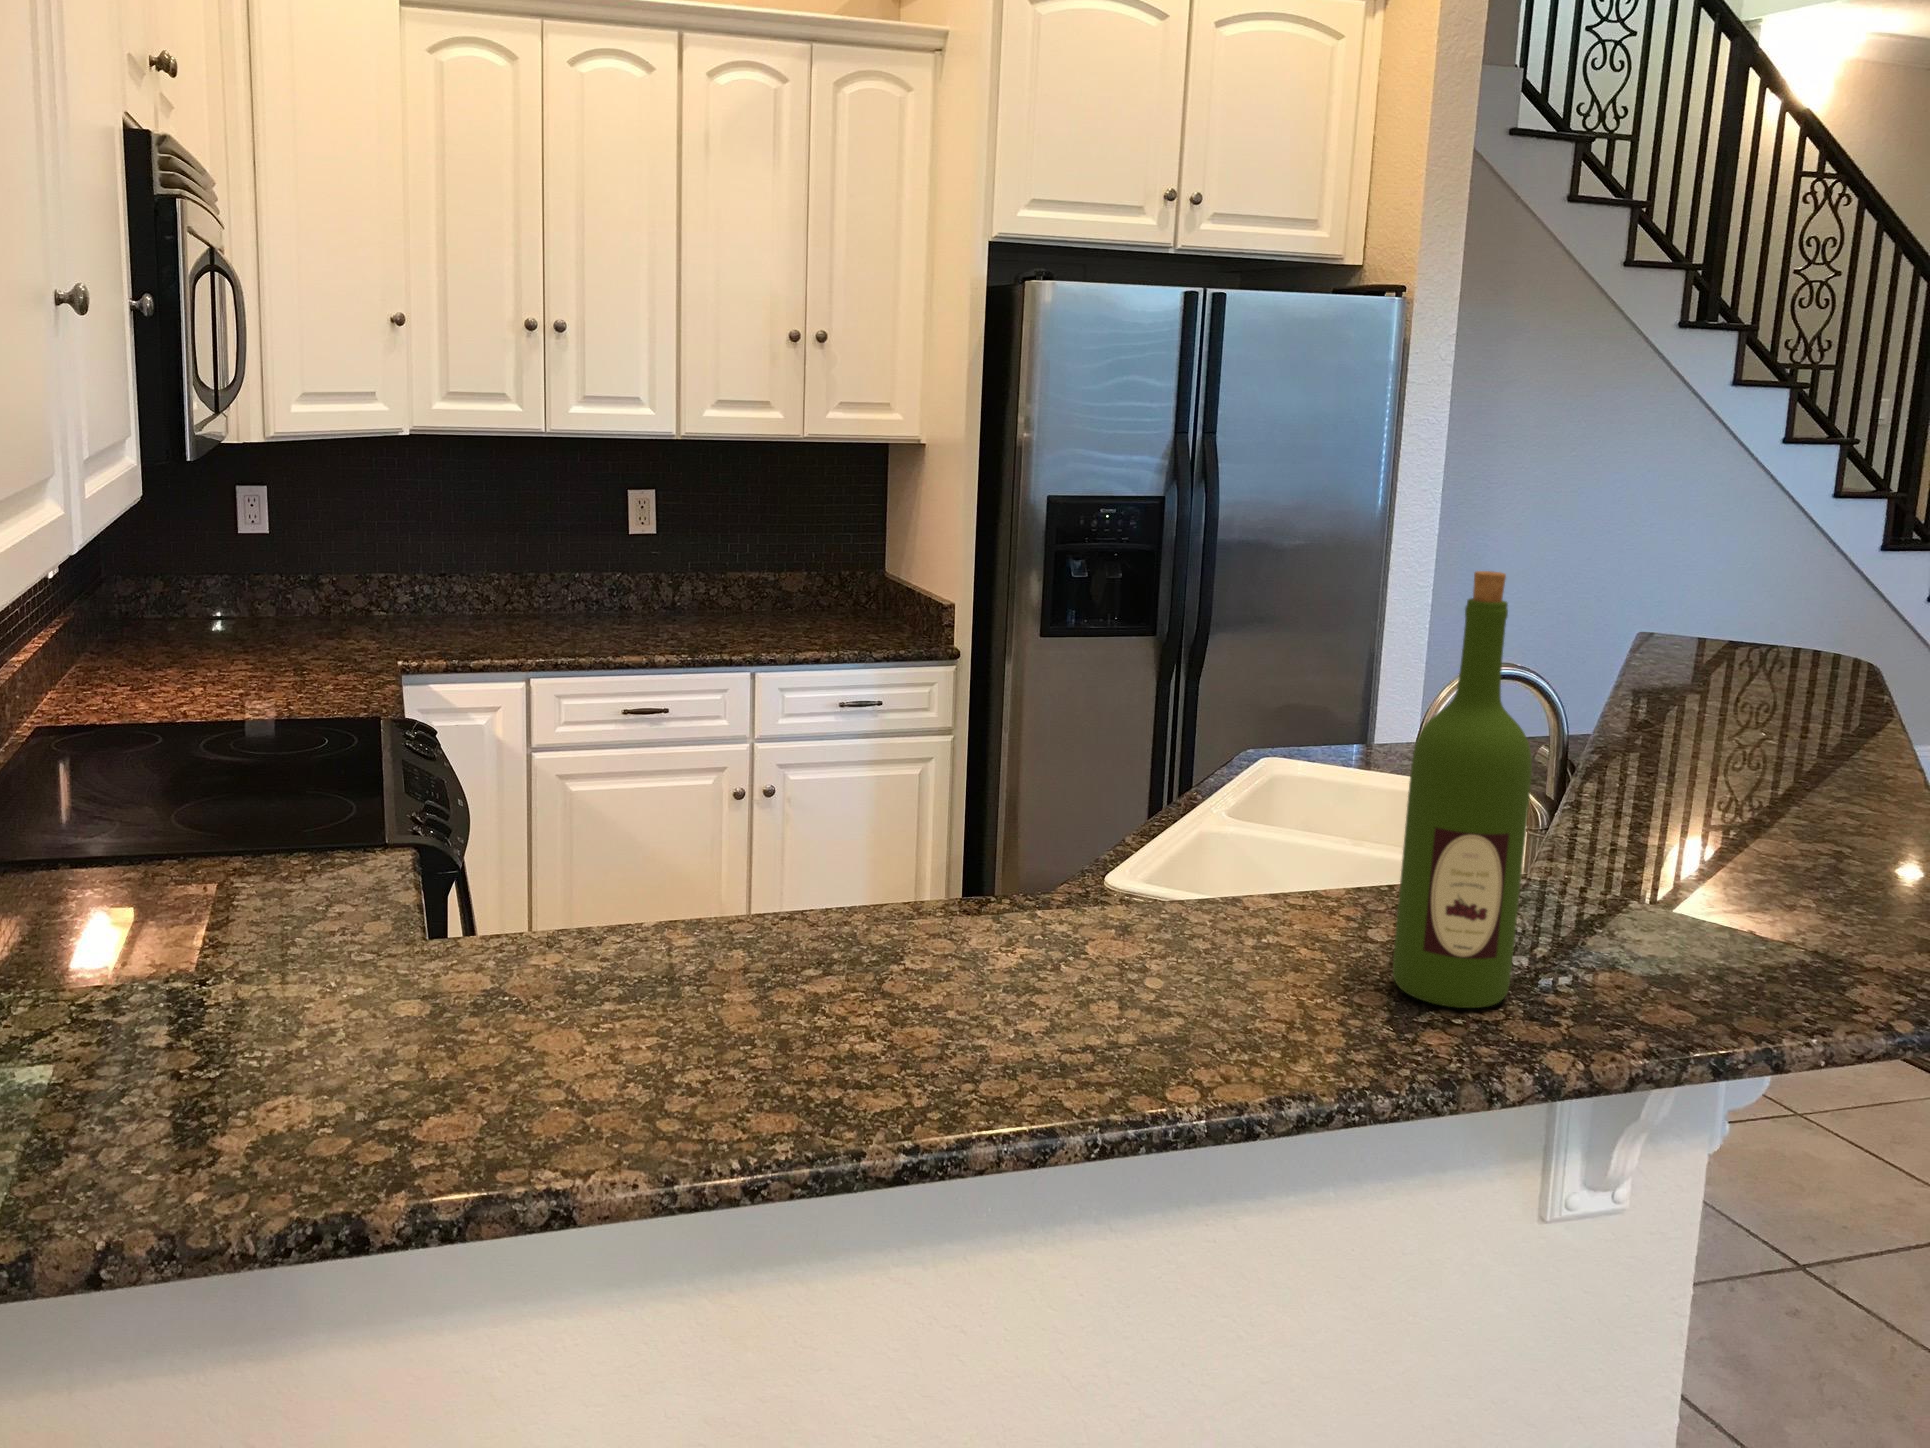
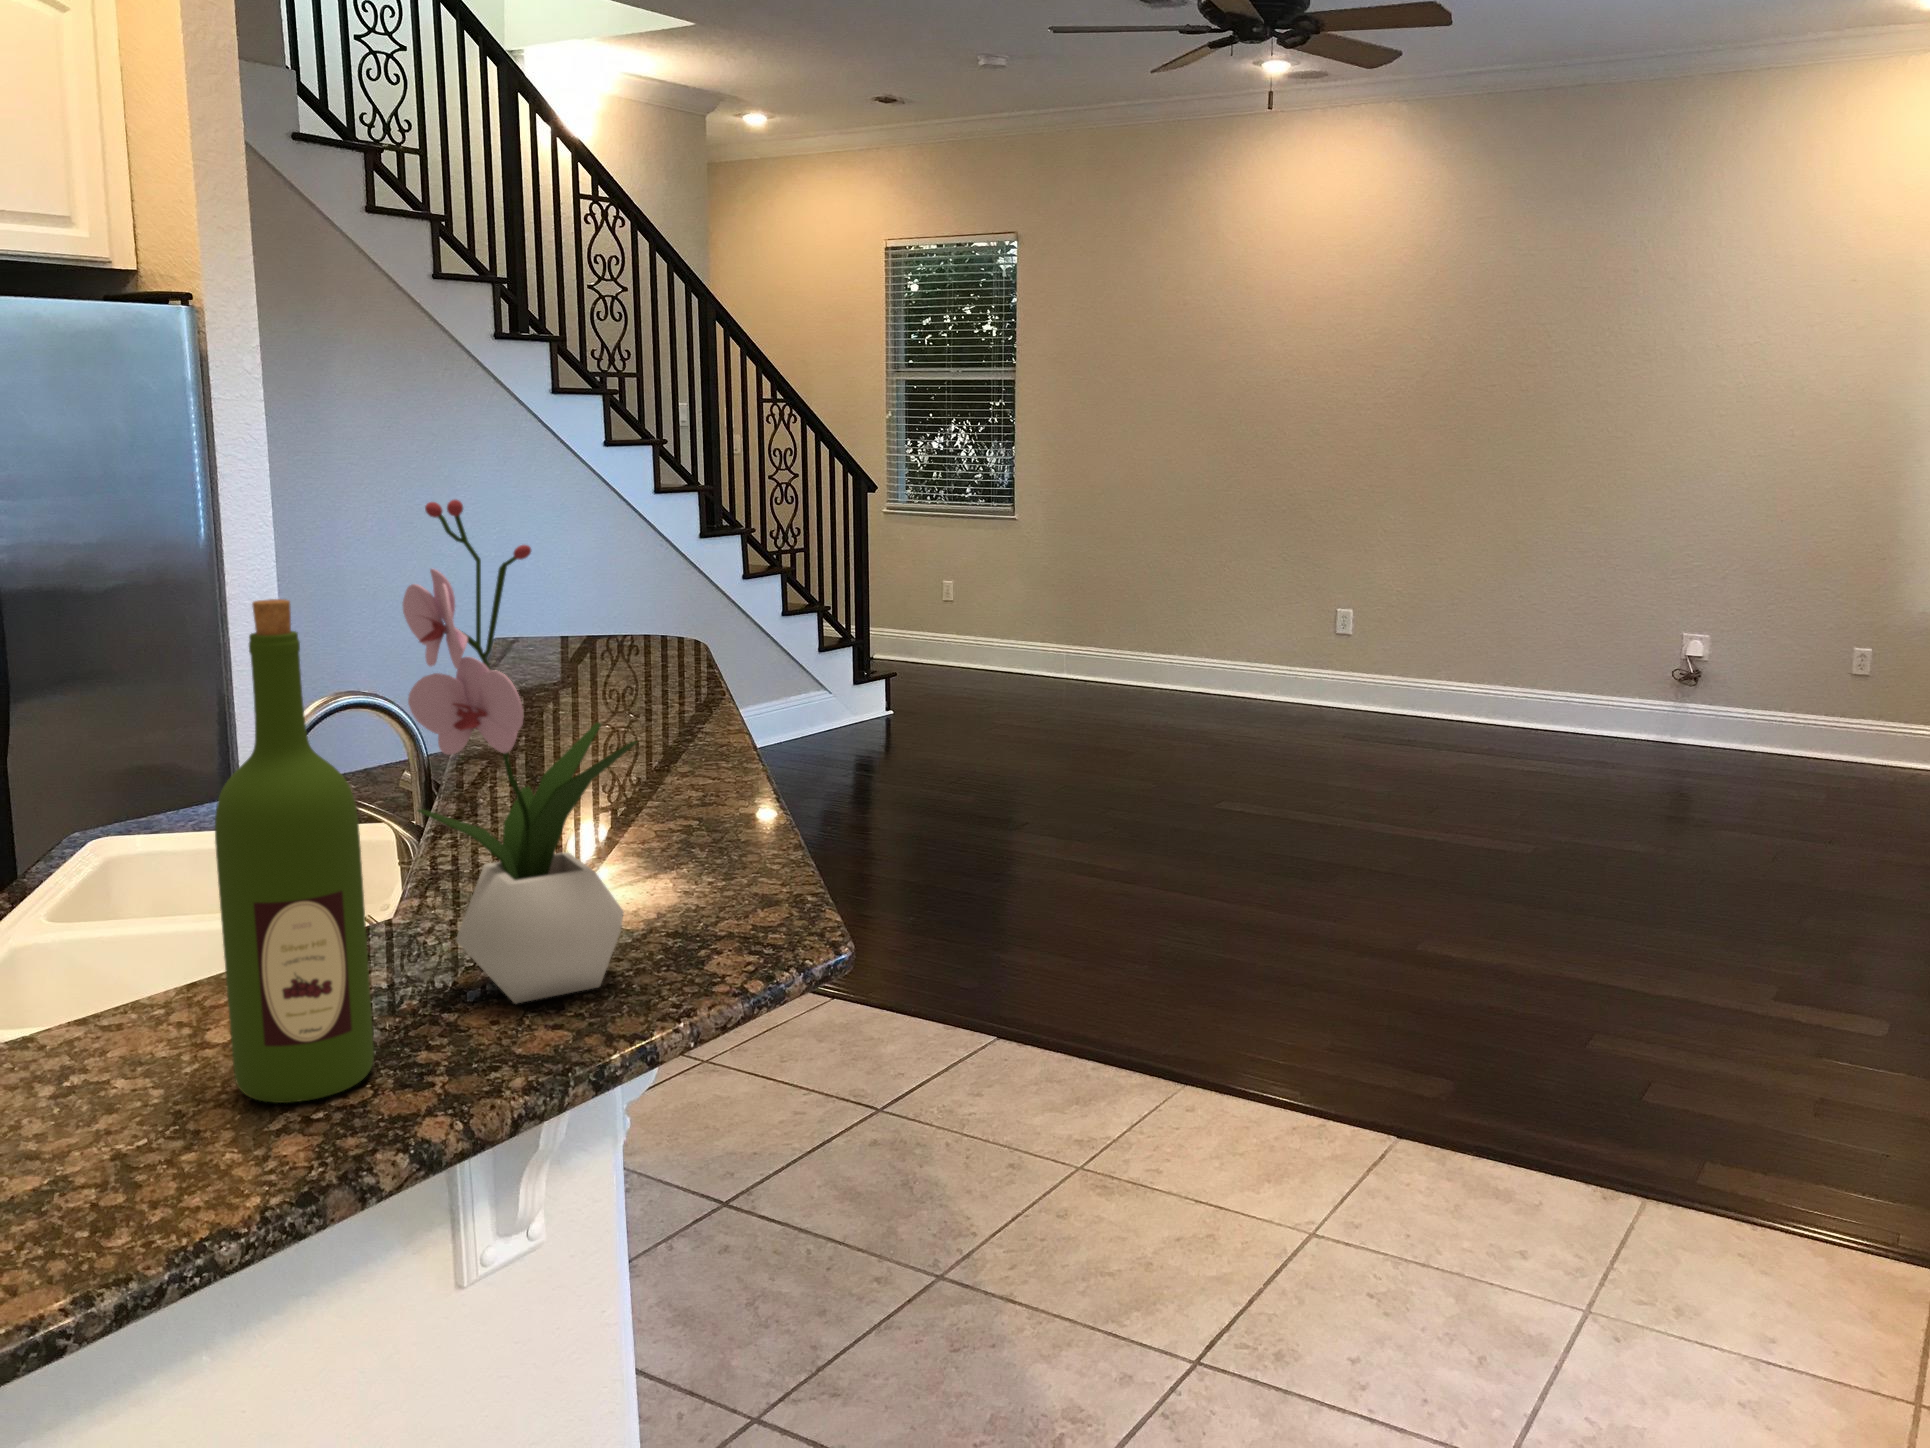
flower arrangement: none [1576,495,1814,984] -> present [403,500,637,1004]

